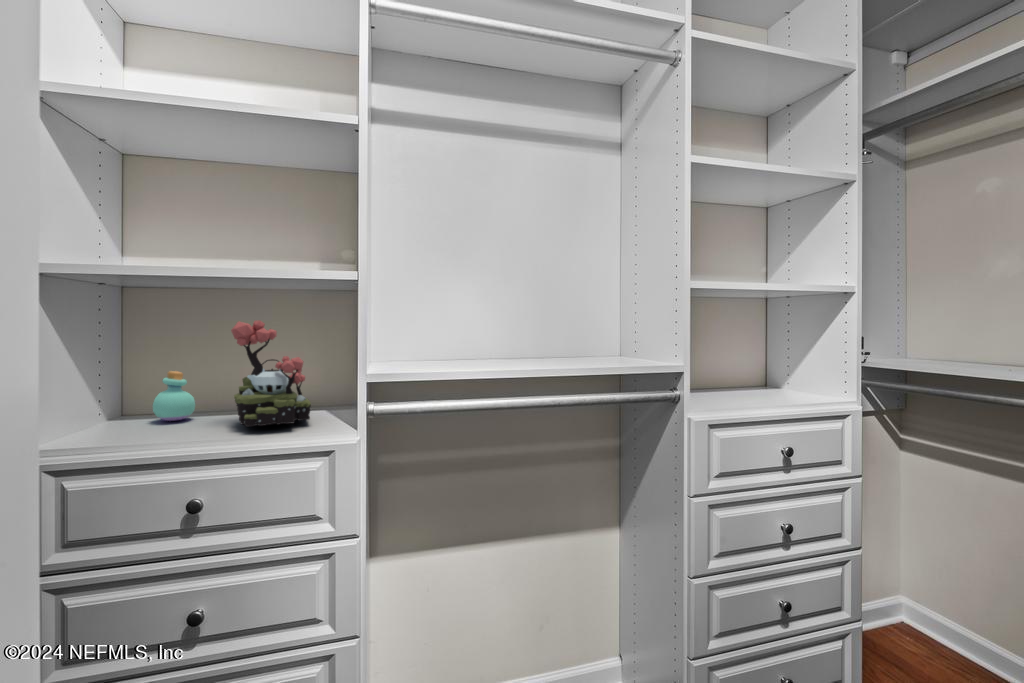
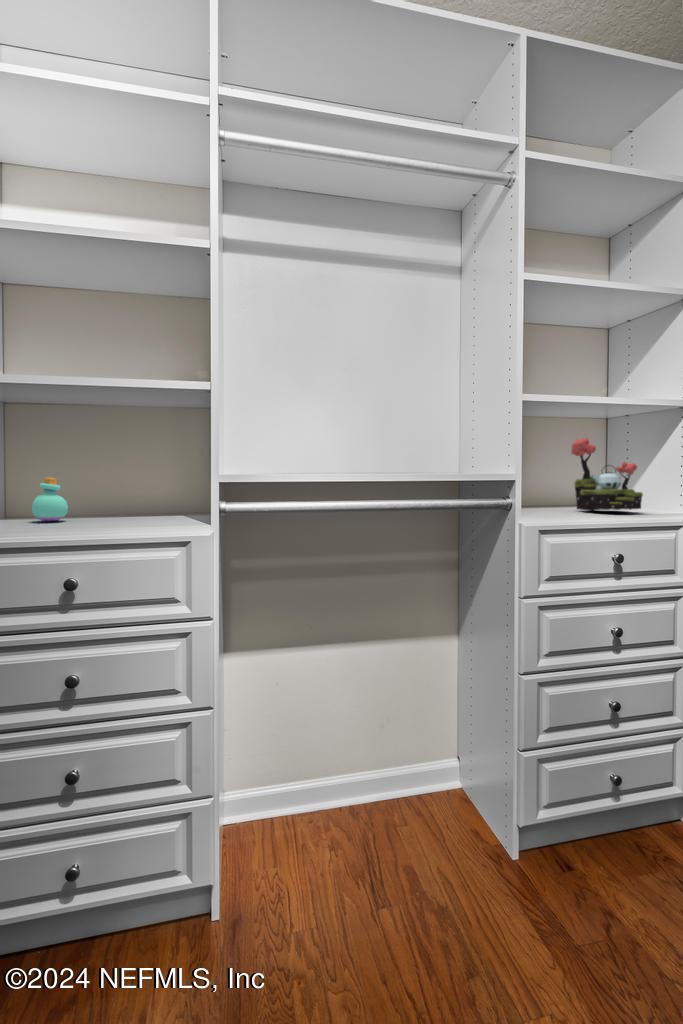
plant: present [231,321,311,427] -> present [571,438,643,511]

